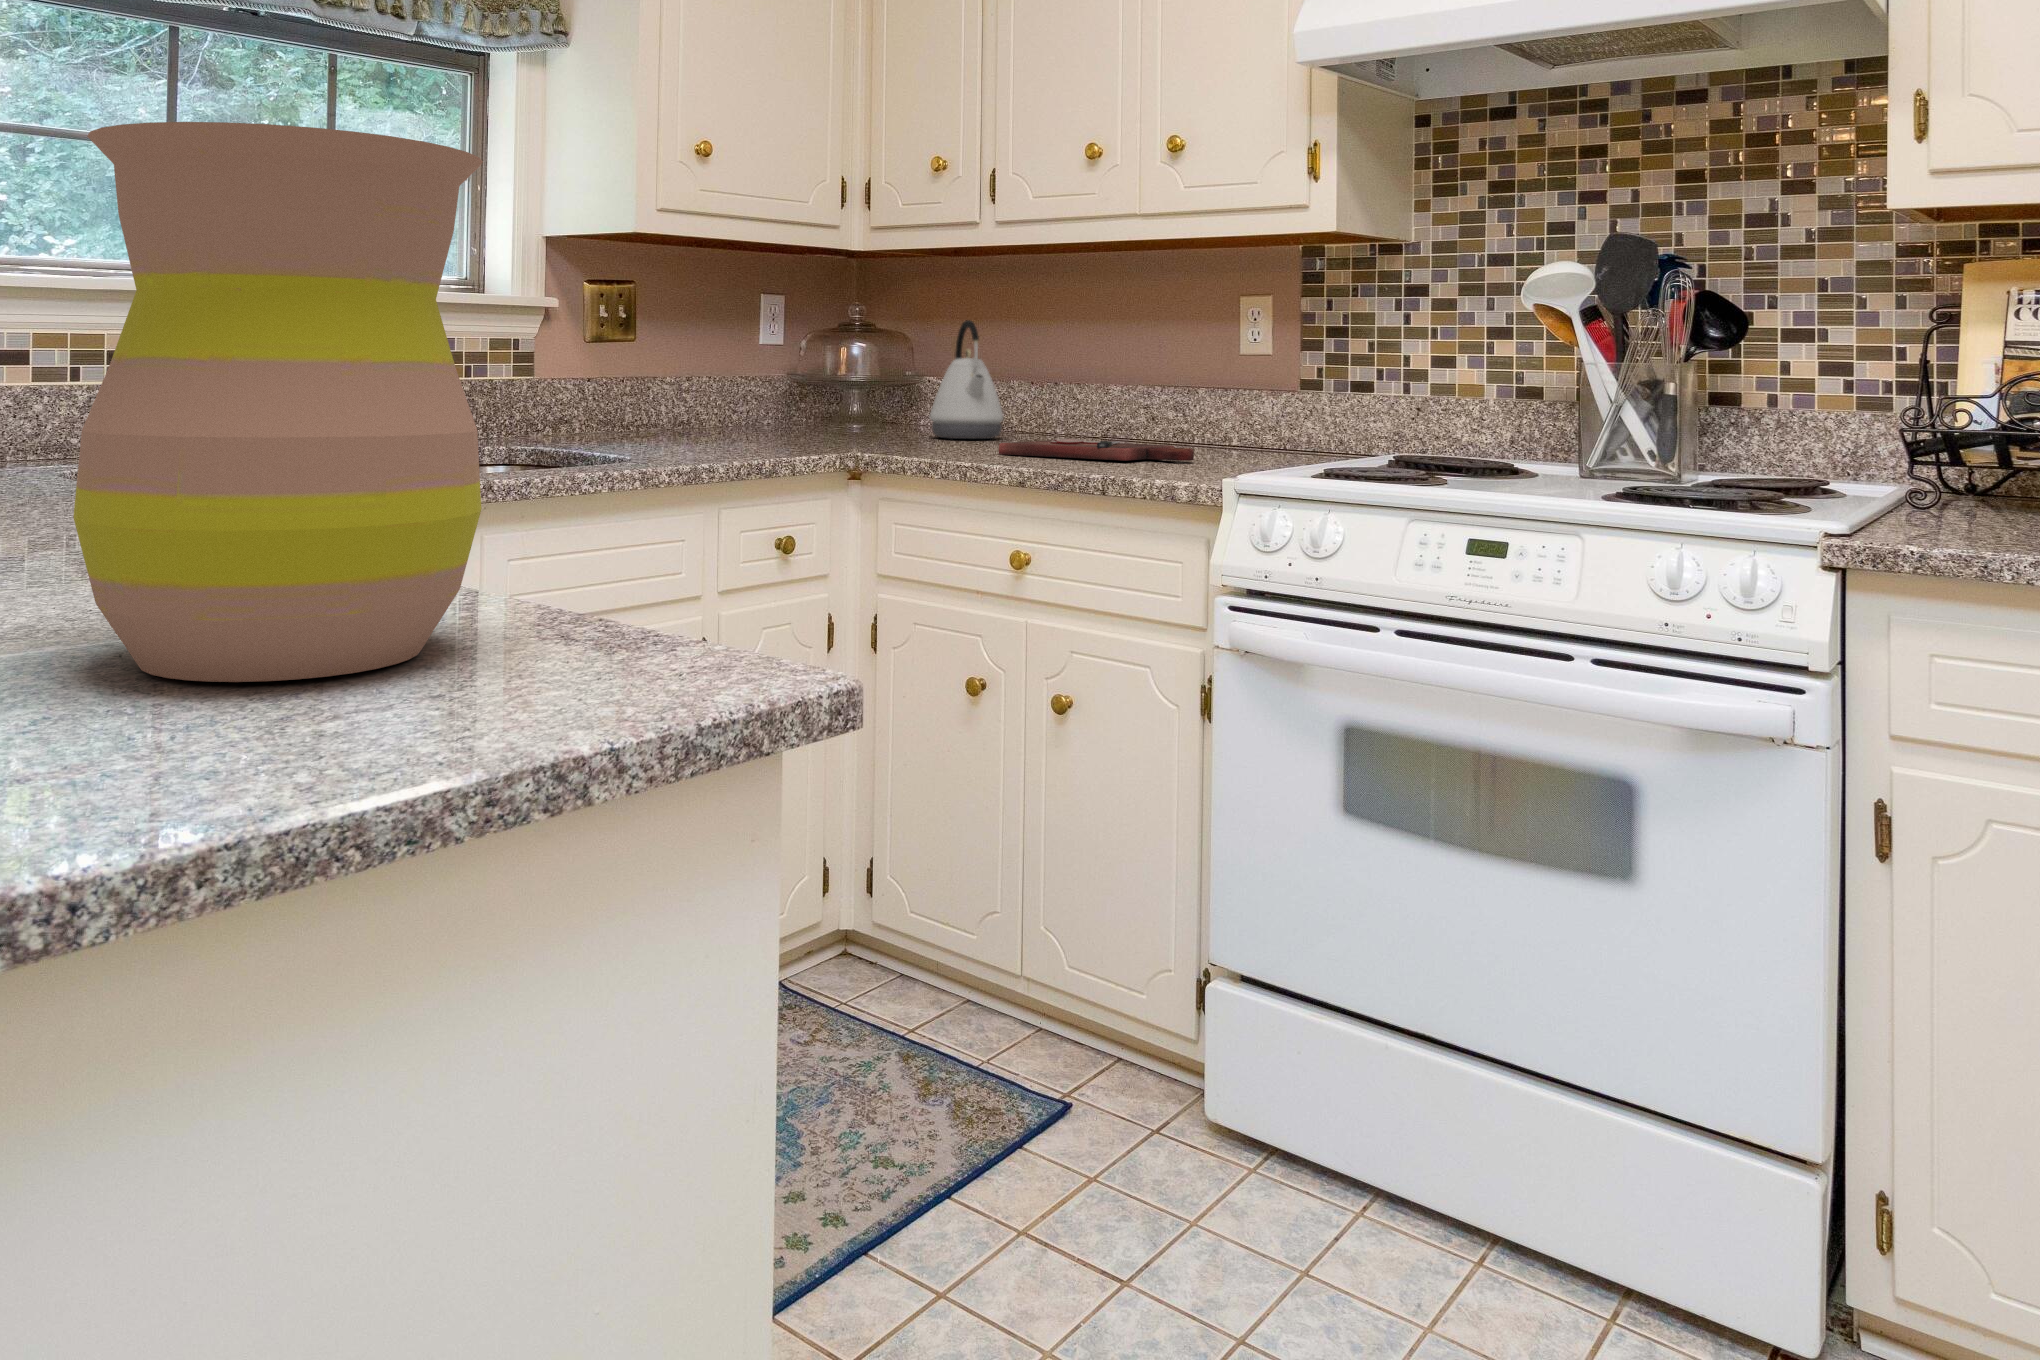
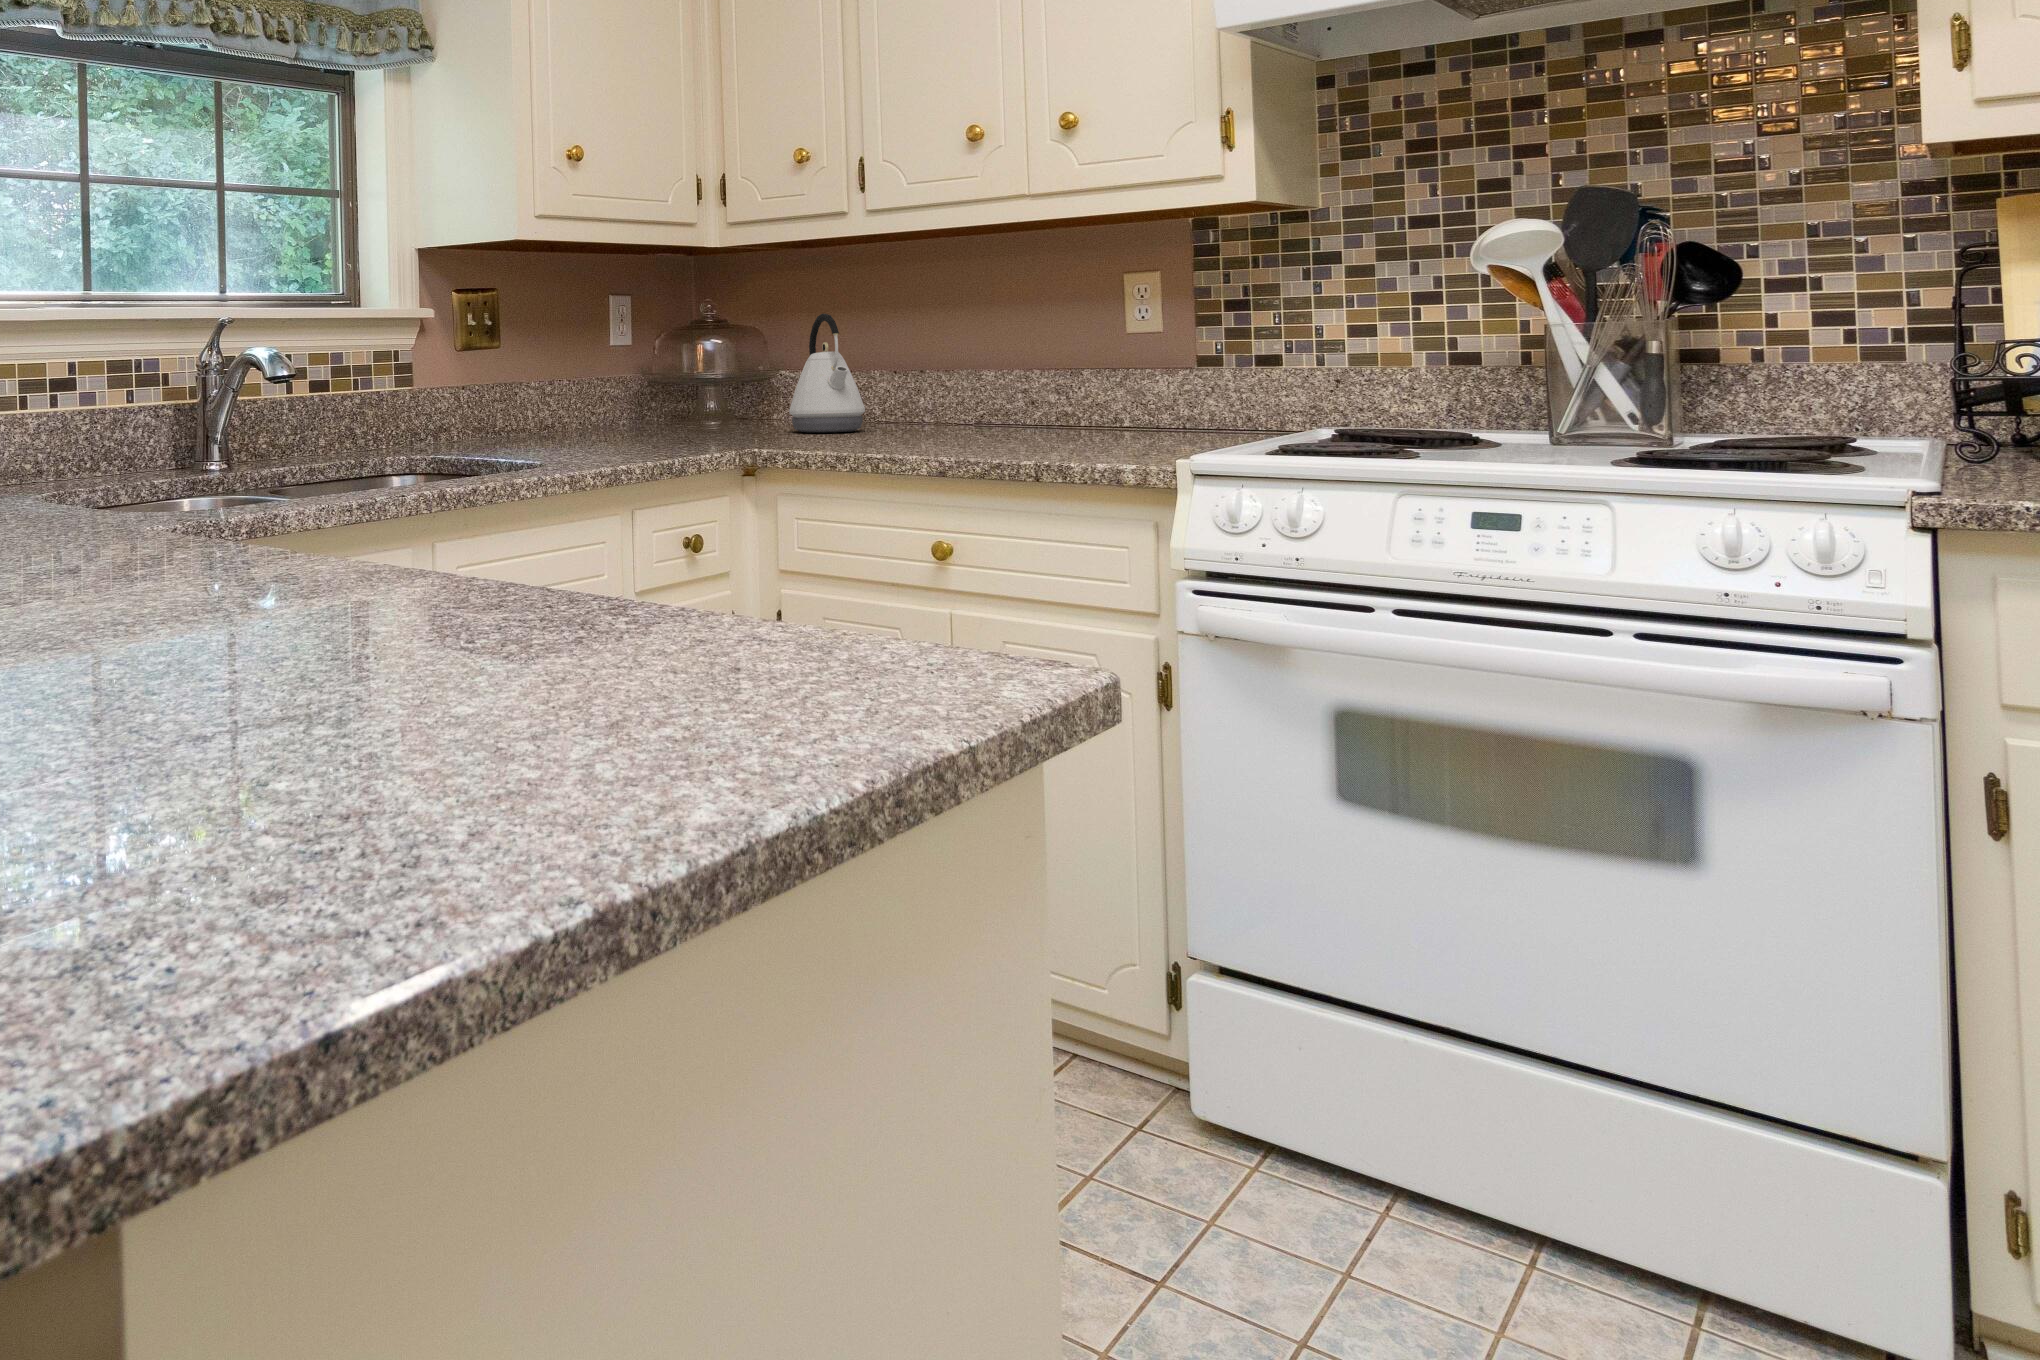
vase: present [73,122,483,682] -> none [322,113,702,681]
cutting board: present [999,439,1194,461] -> none [885,427,1095,446]

